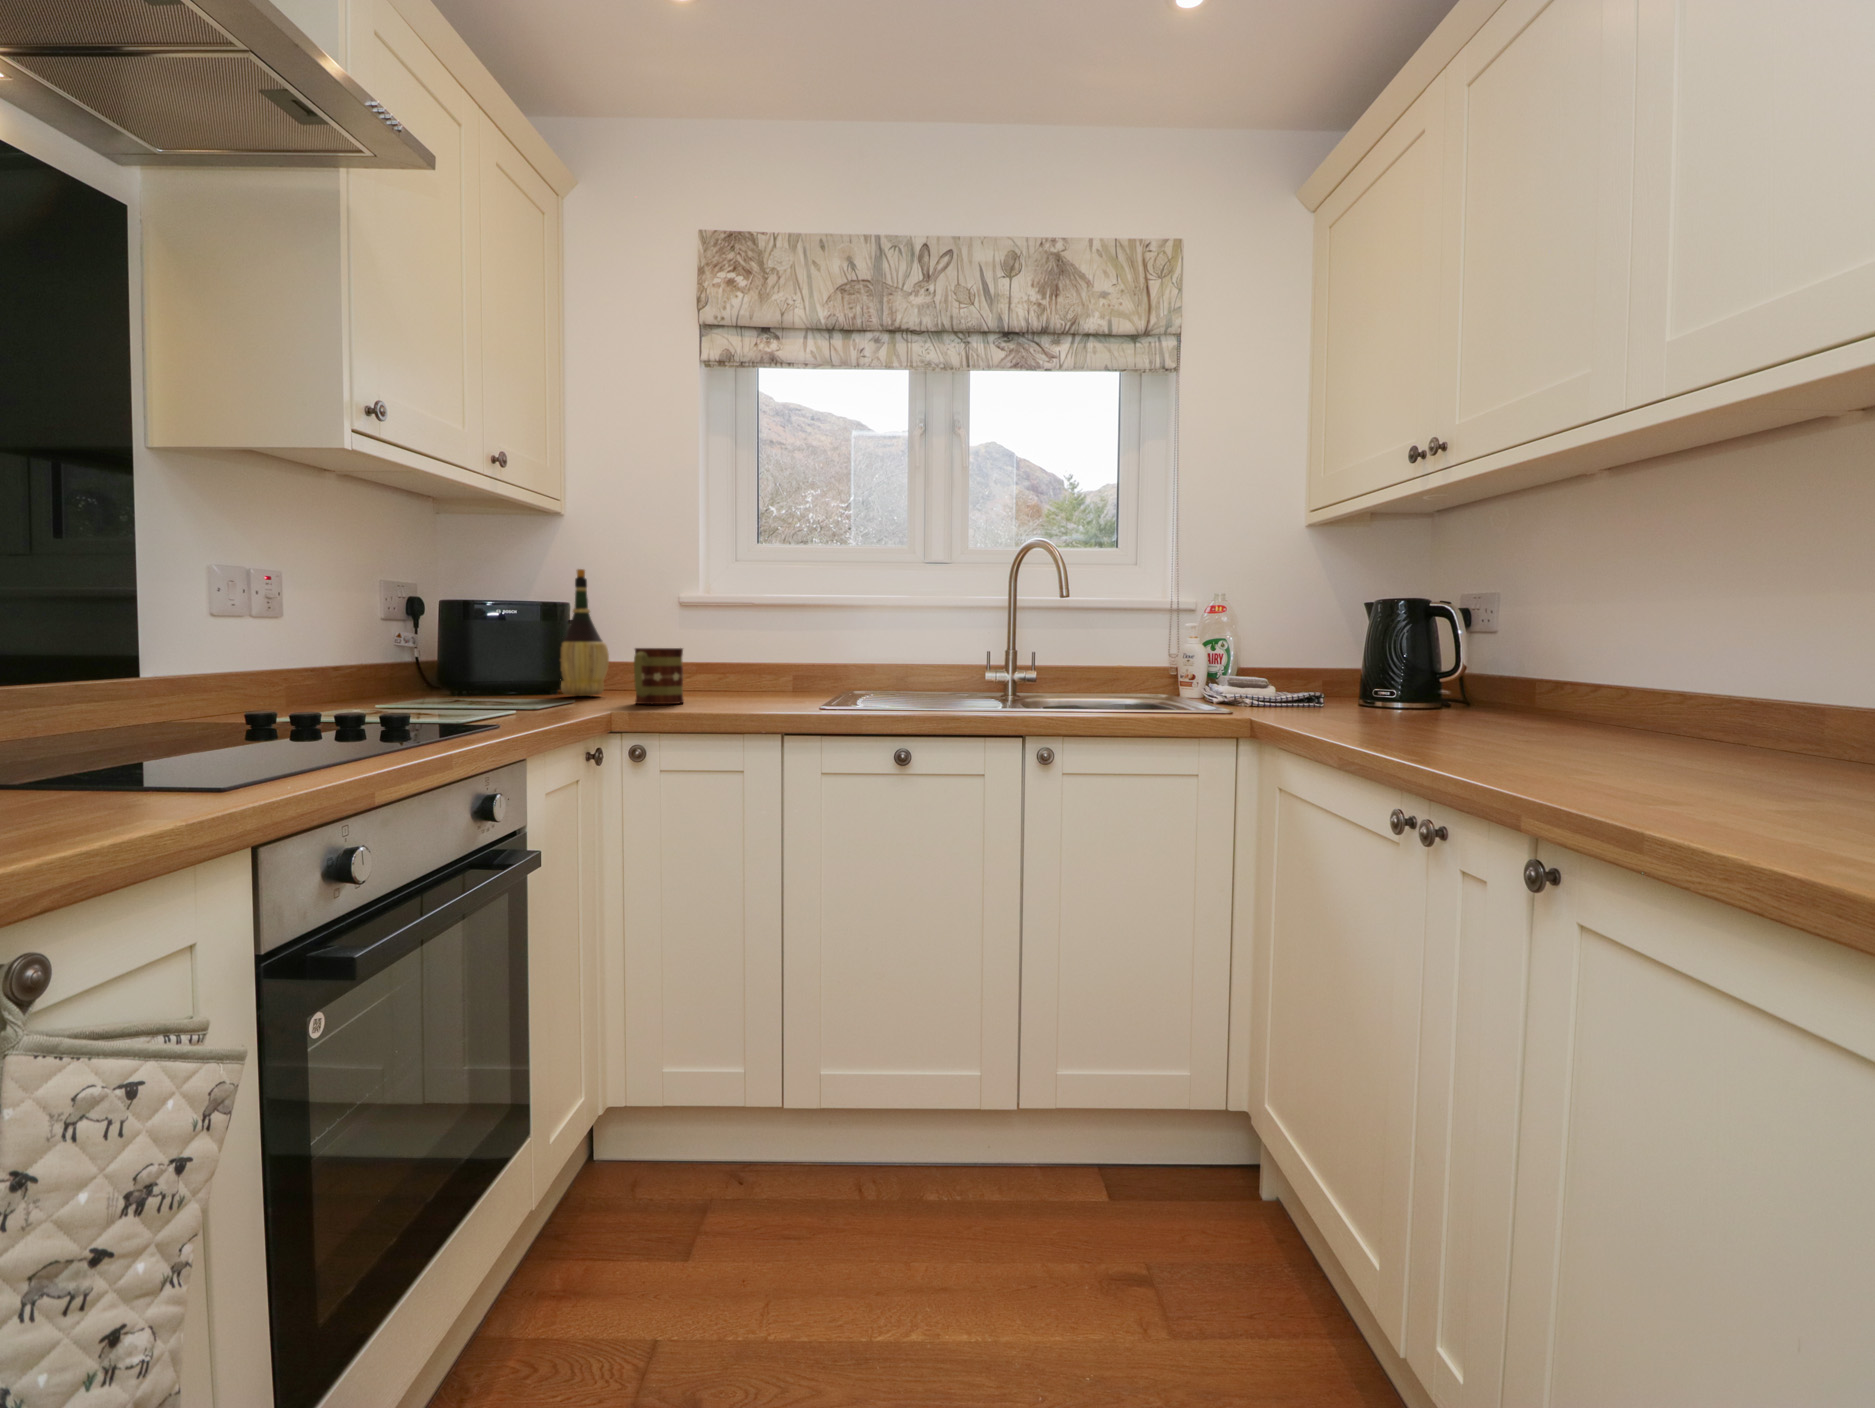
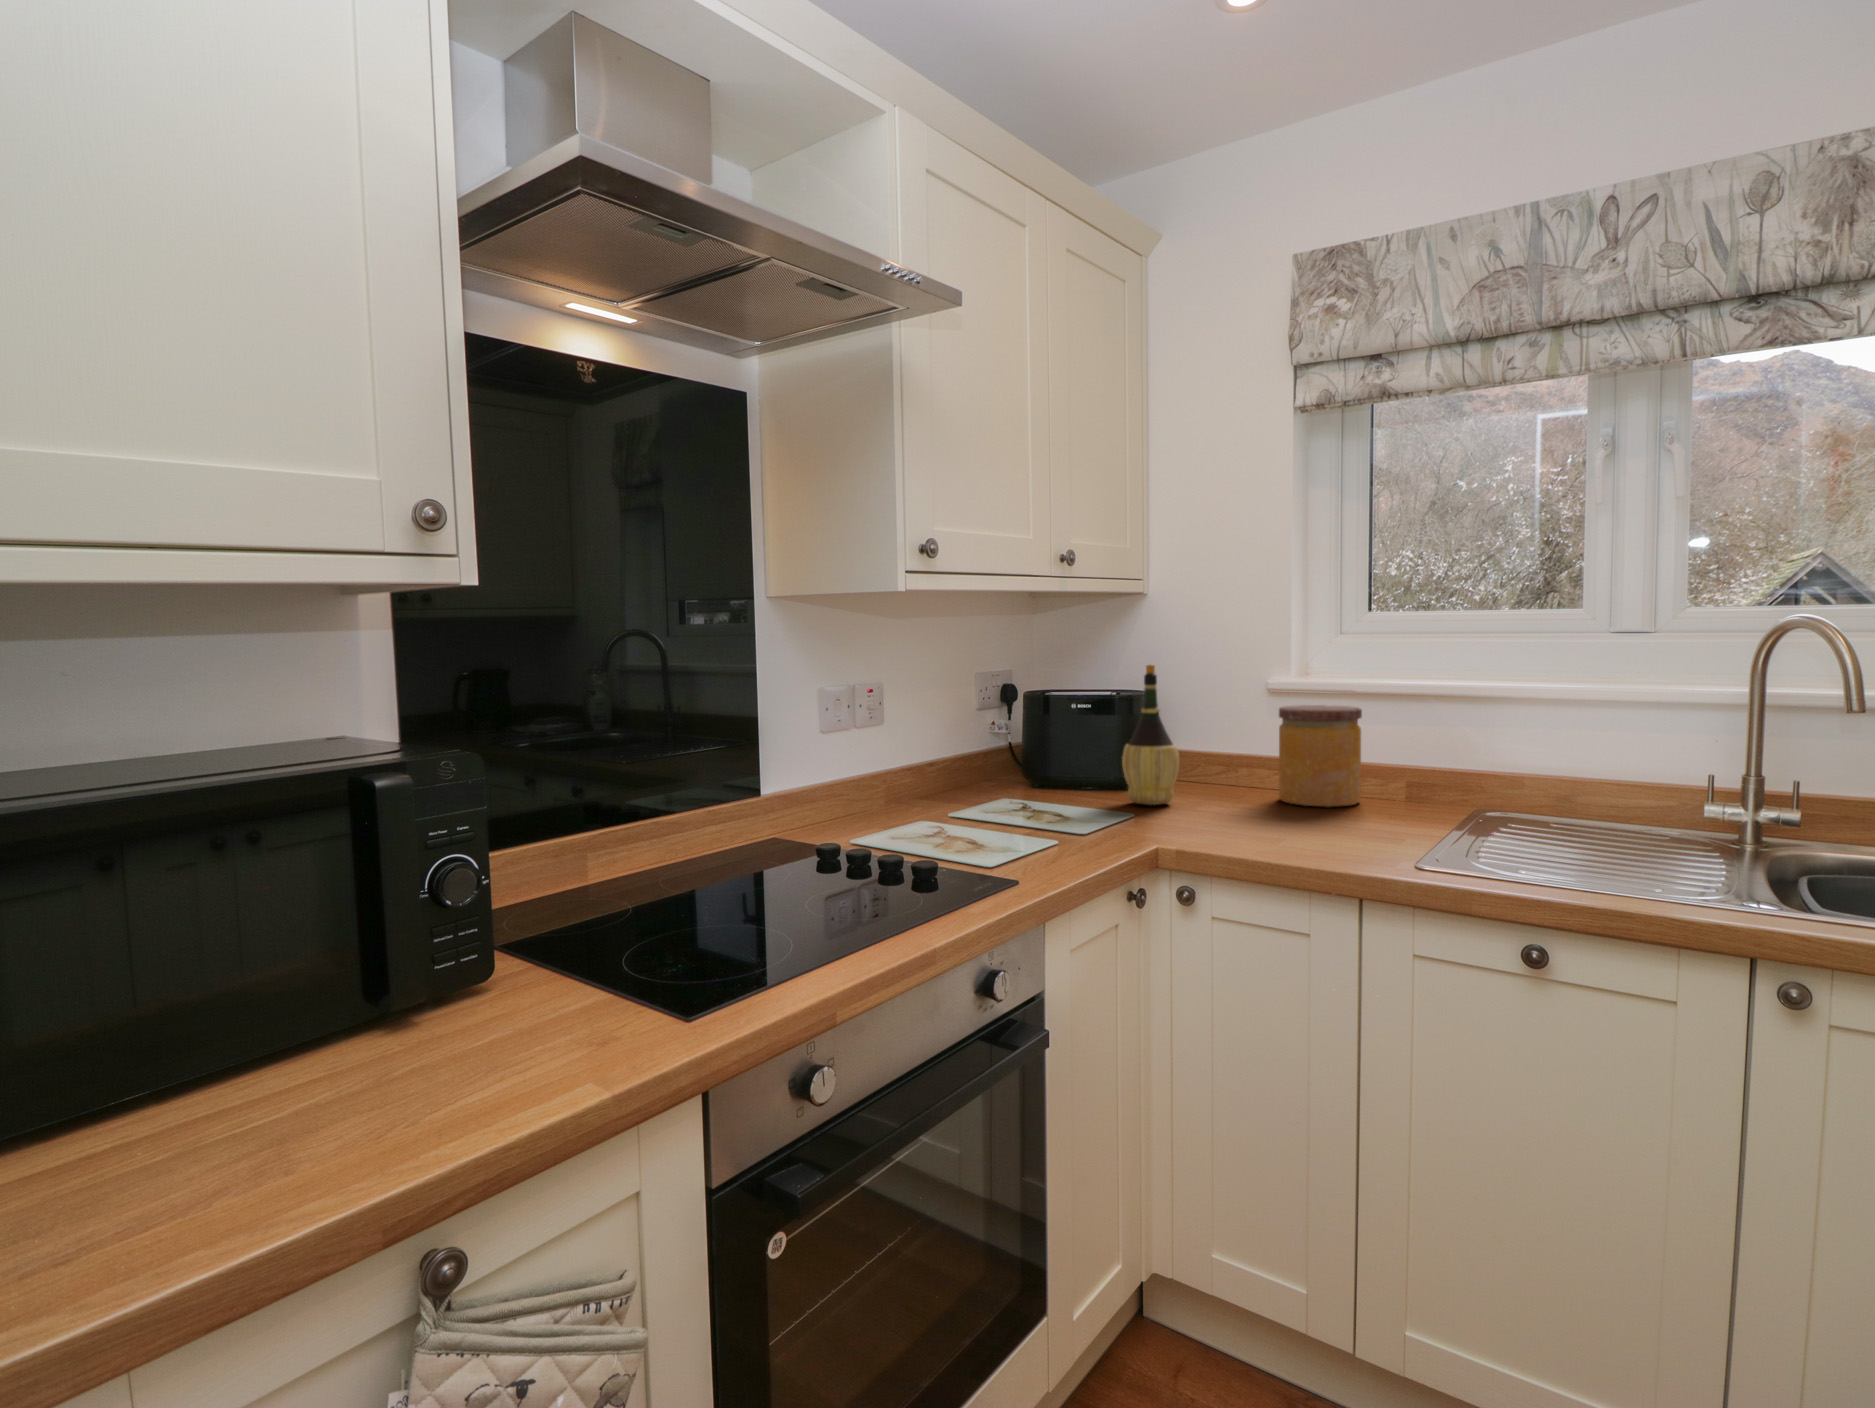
jar: none [692,613,759,693] -> present [1279,705,1362,807]
mug: present [634,648,684,704] -> none [1190,761,1253,833]

